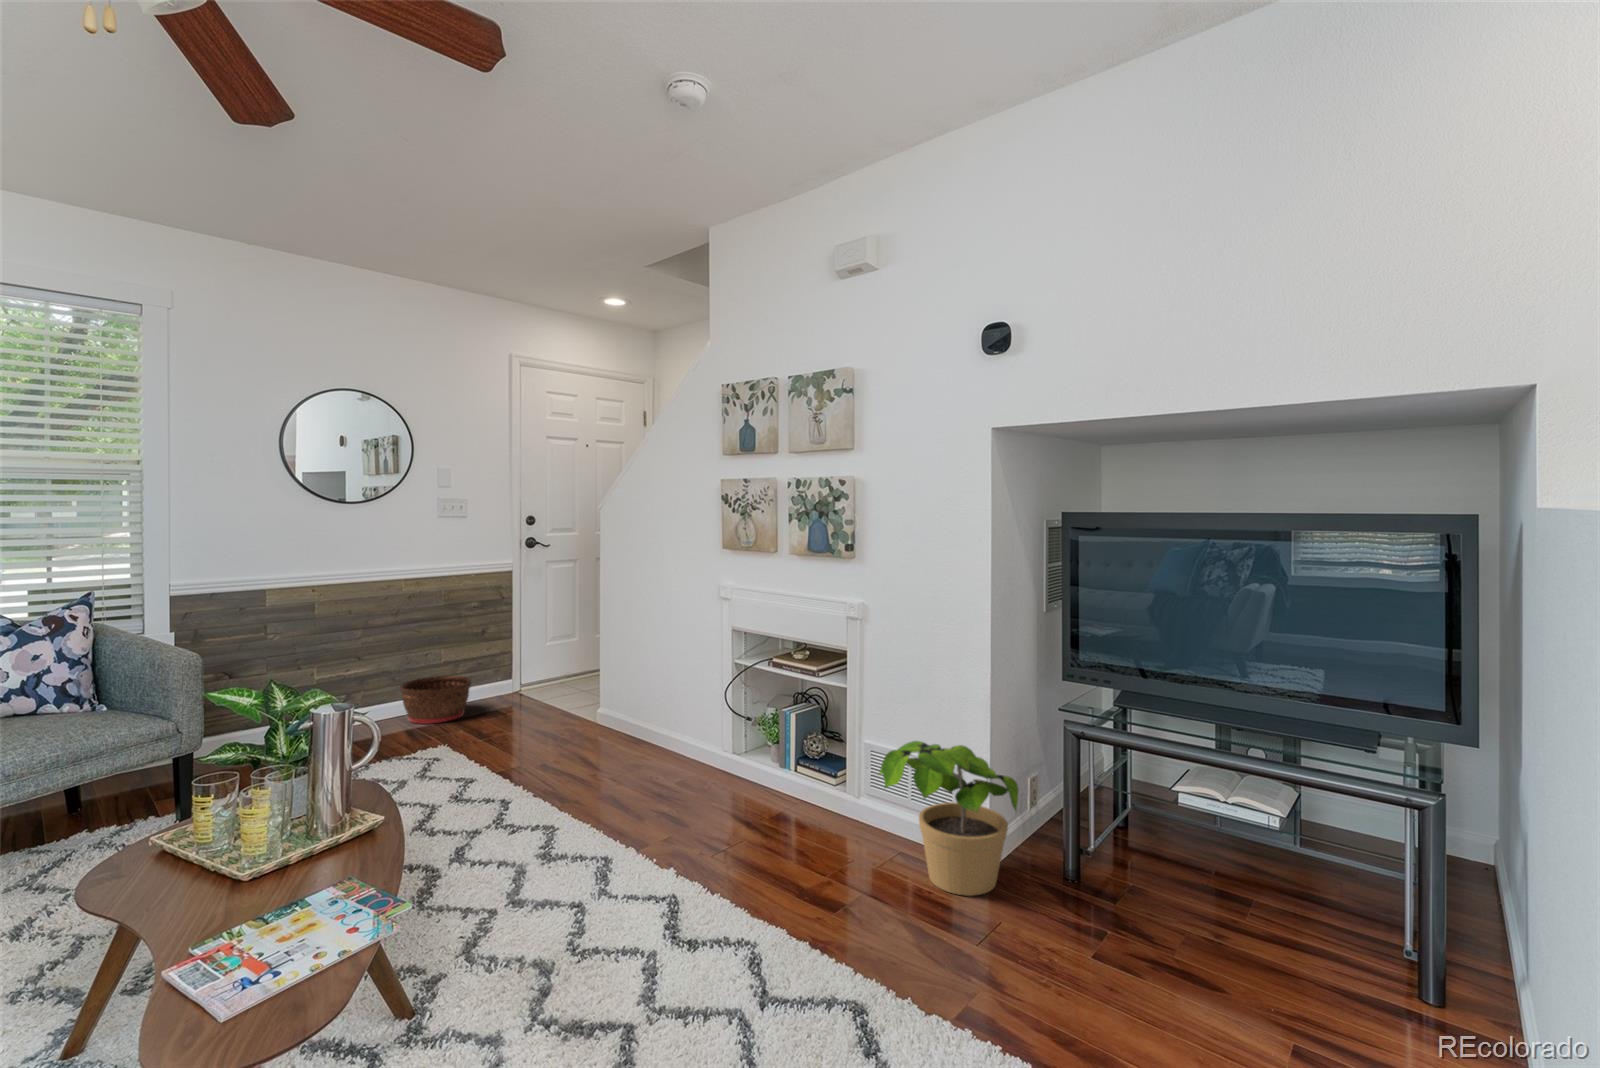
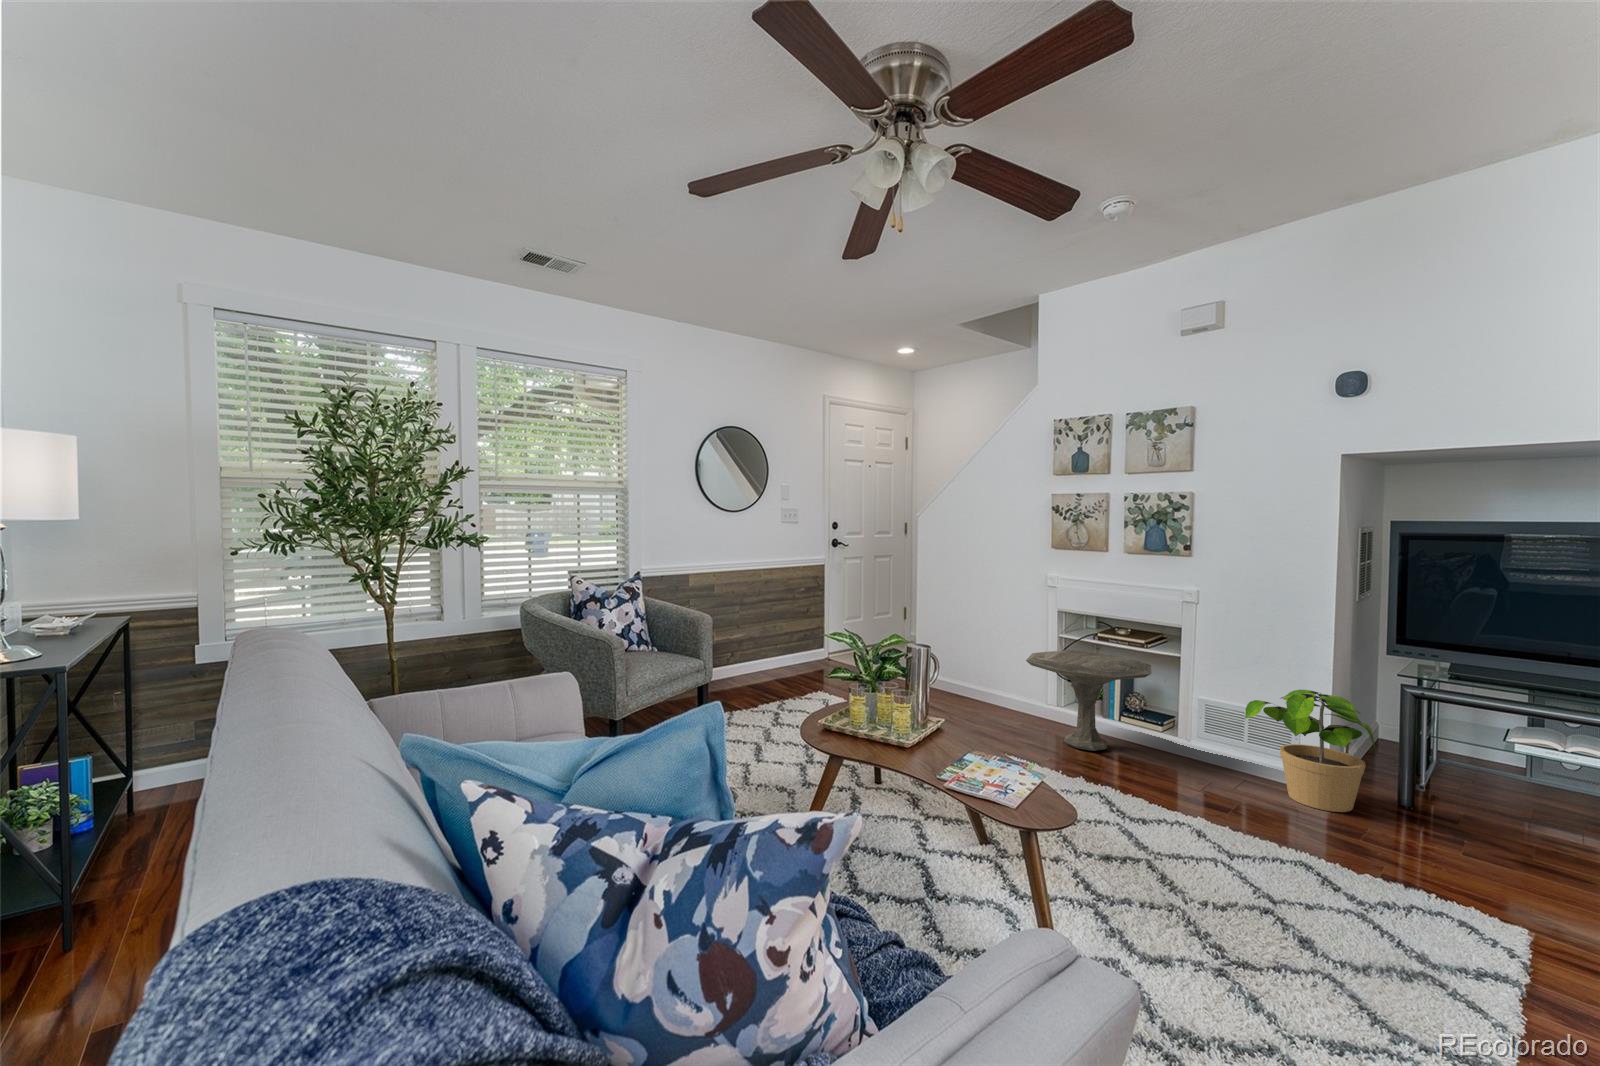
basket: present [400,676,471,724] -> none [762,641,811,676]
side table: none [650,684,812,819] -> present [1026,650,1151,751]

